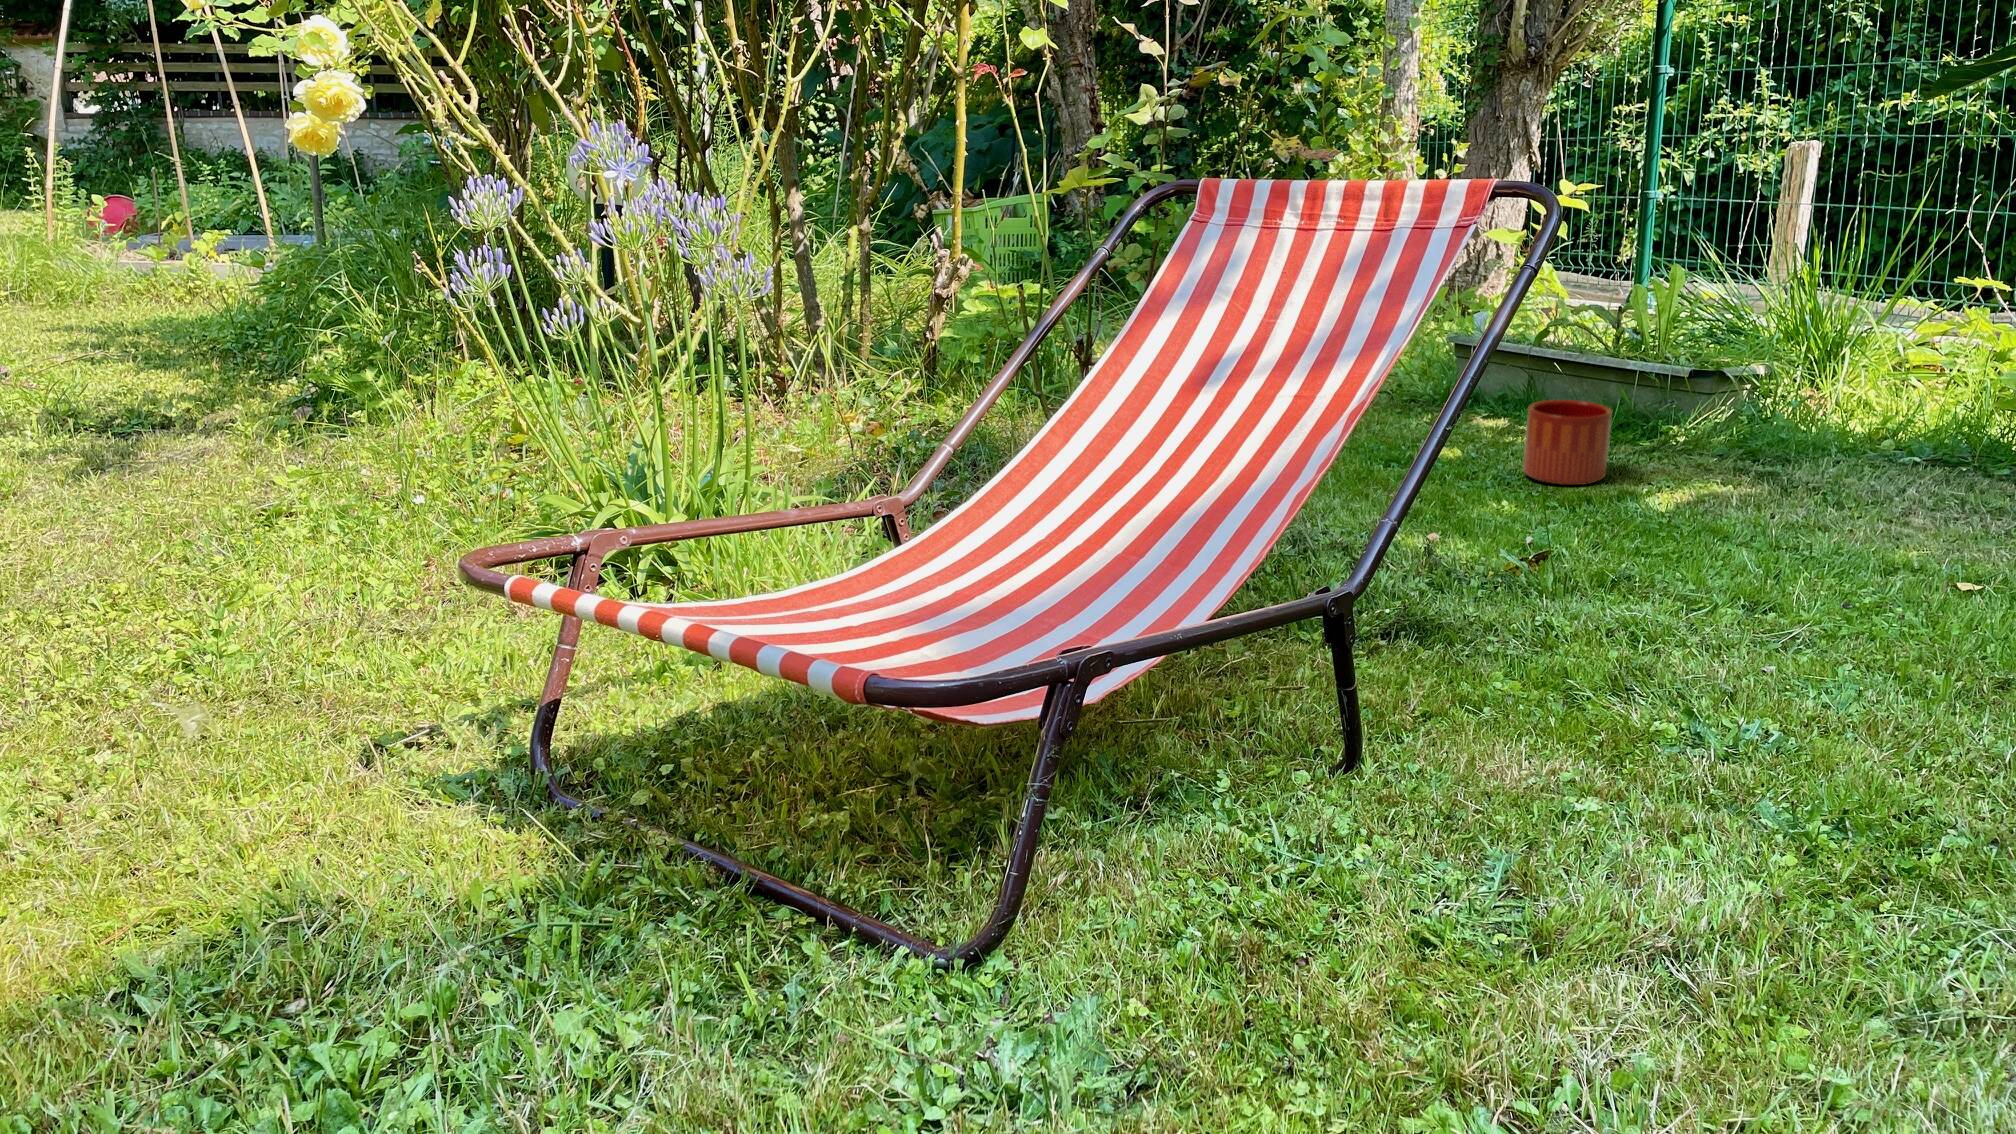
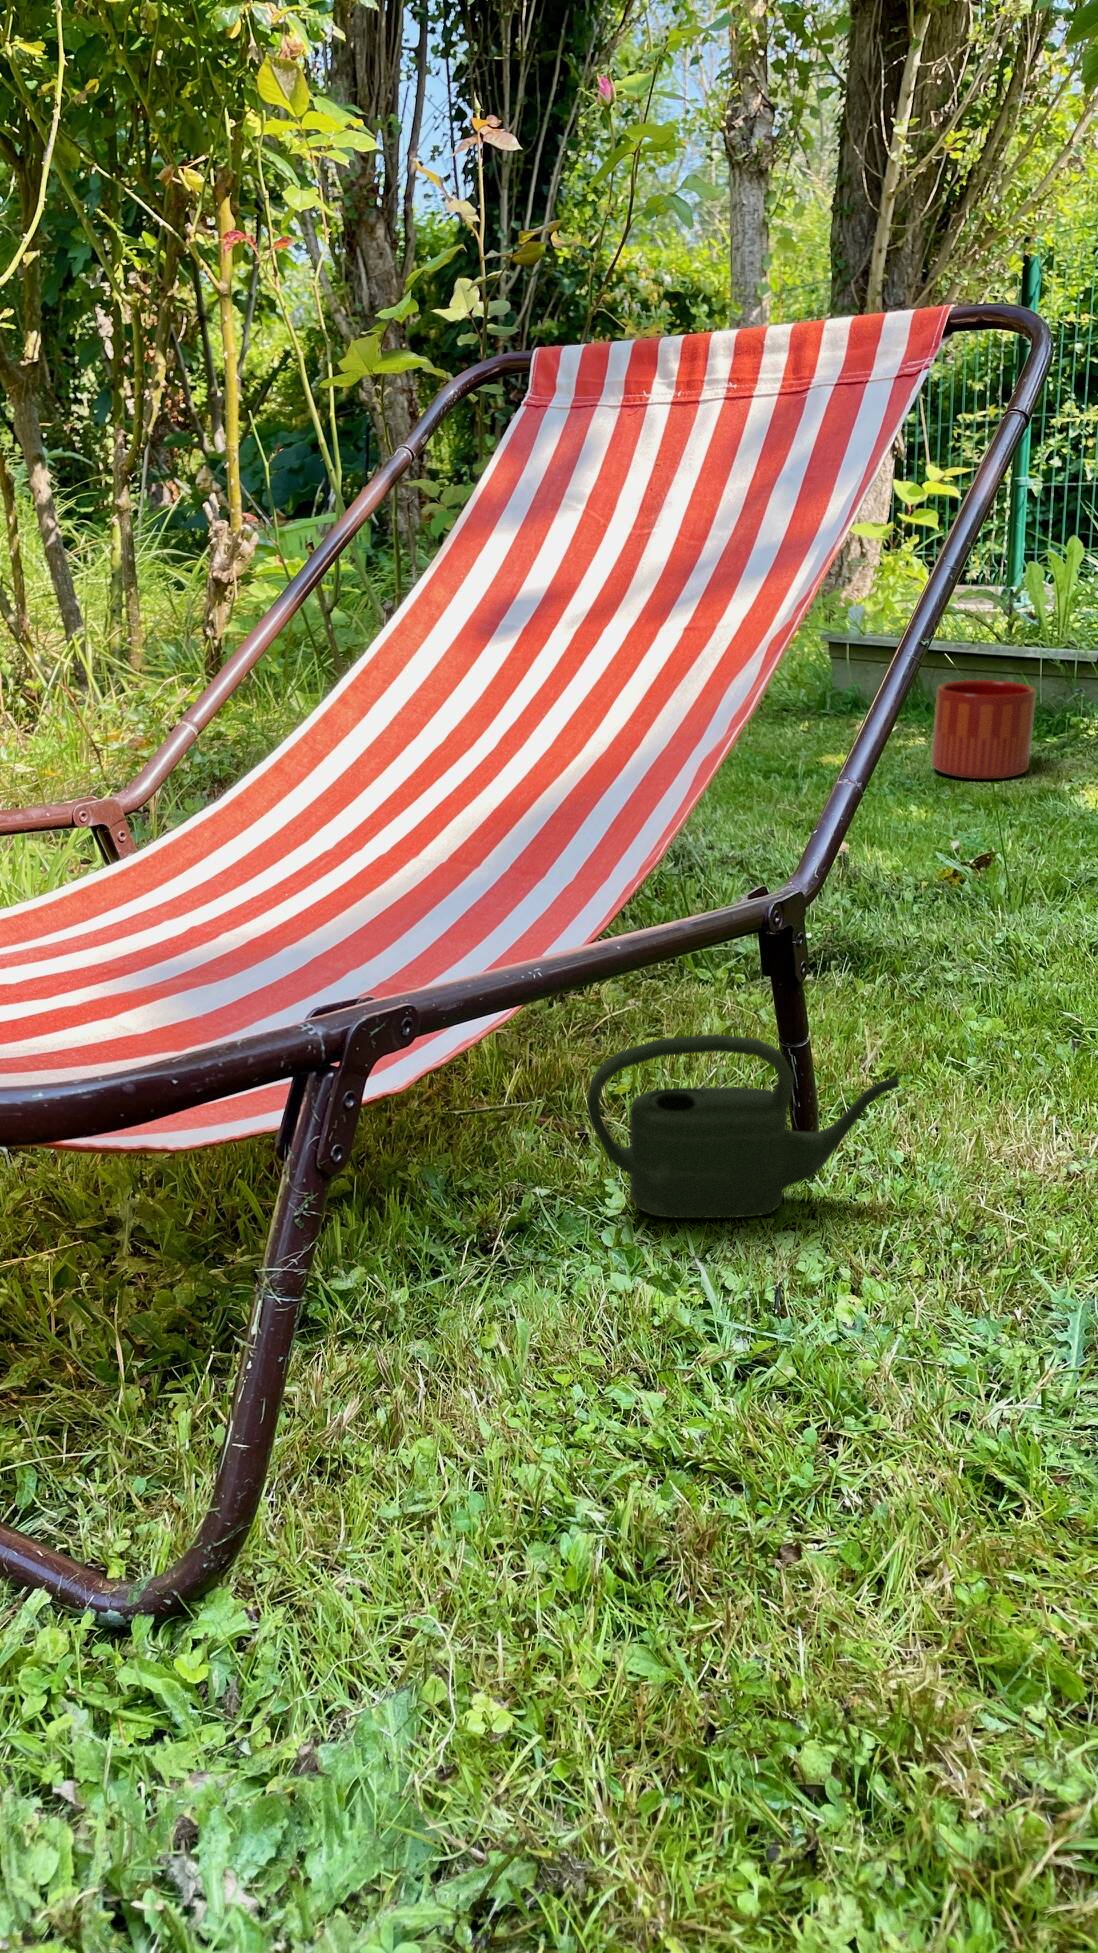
watering can: none [1207,680,1407,797] -> present [587,1034,900,1218]

